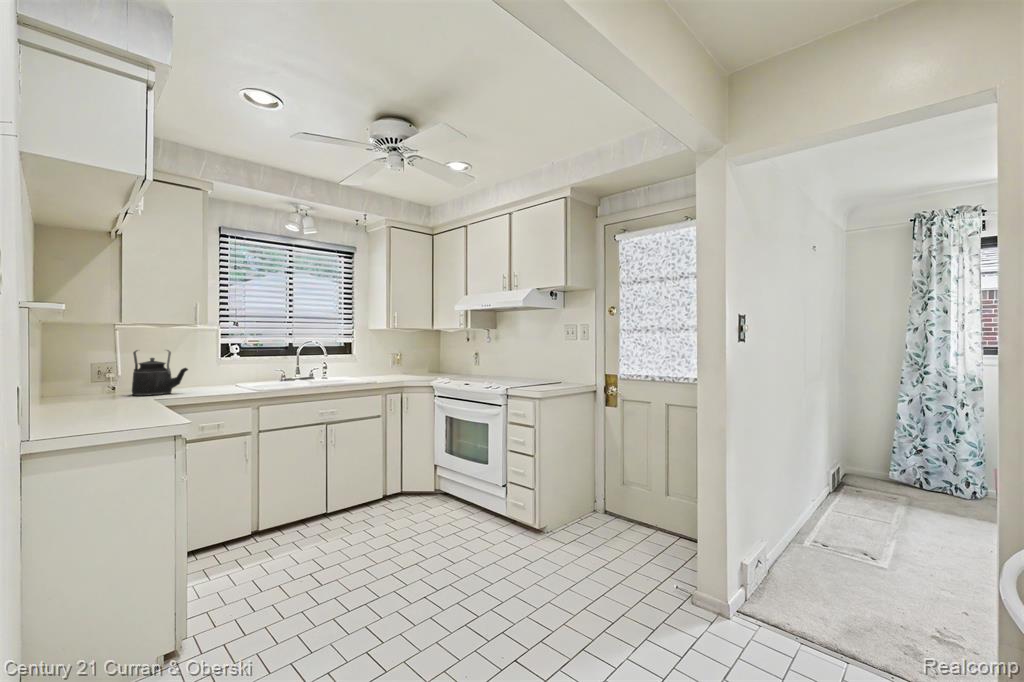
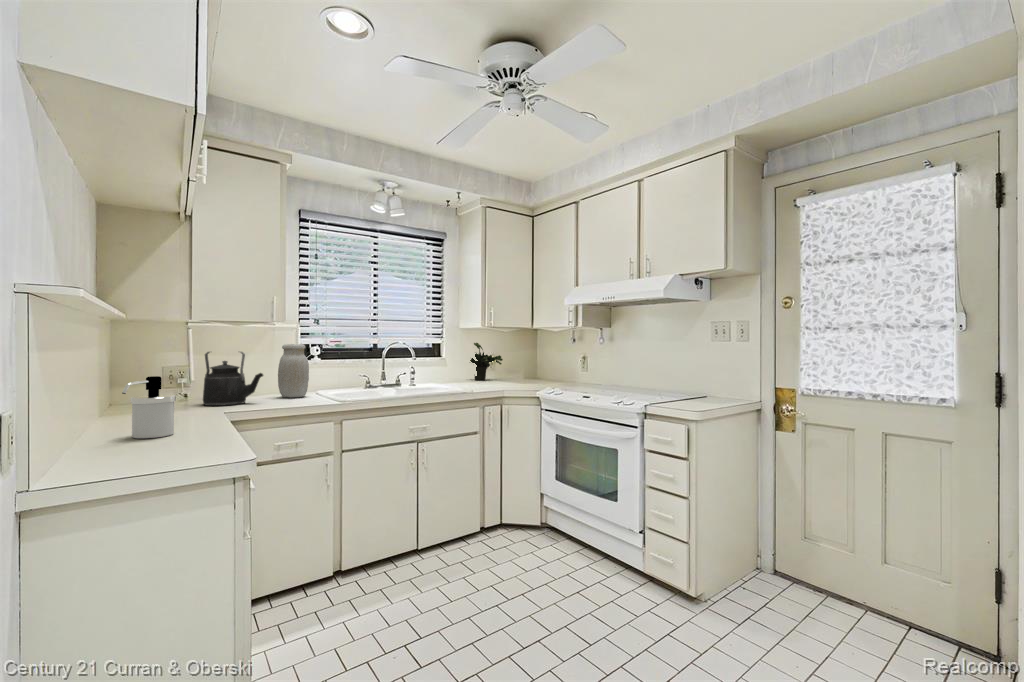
potted plant: none [374,342,407,374] -> present [470,343,503,380]
jar: none [201,343,229,389] -> present [278,344,309,397]
soap dispenser: none [74,369,117,417] -> present [122,376,176,438]

